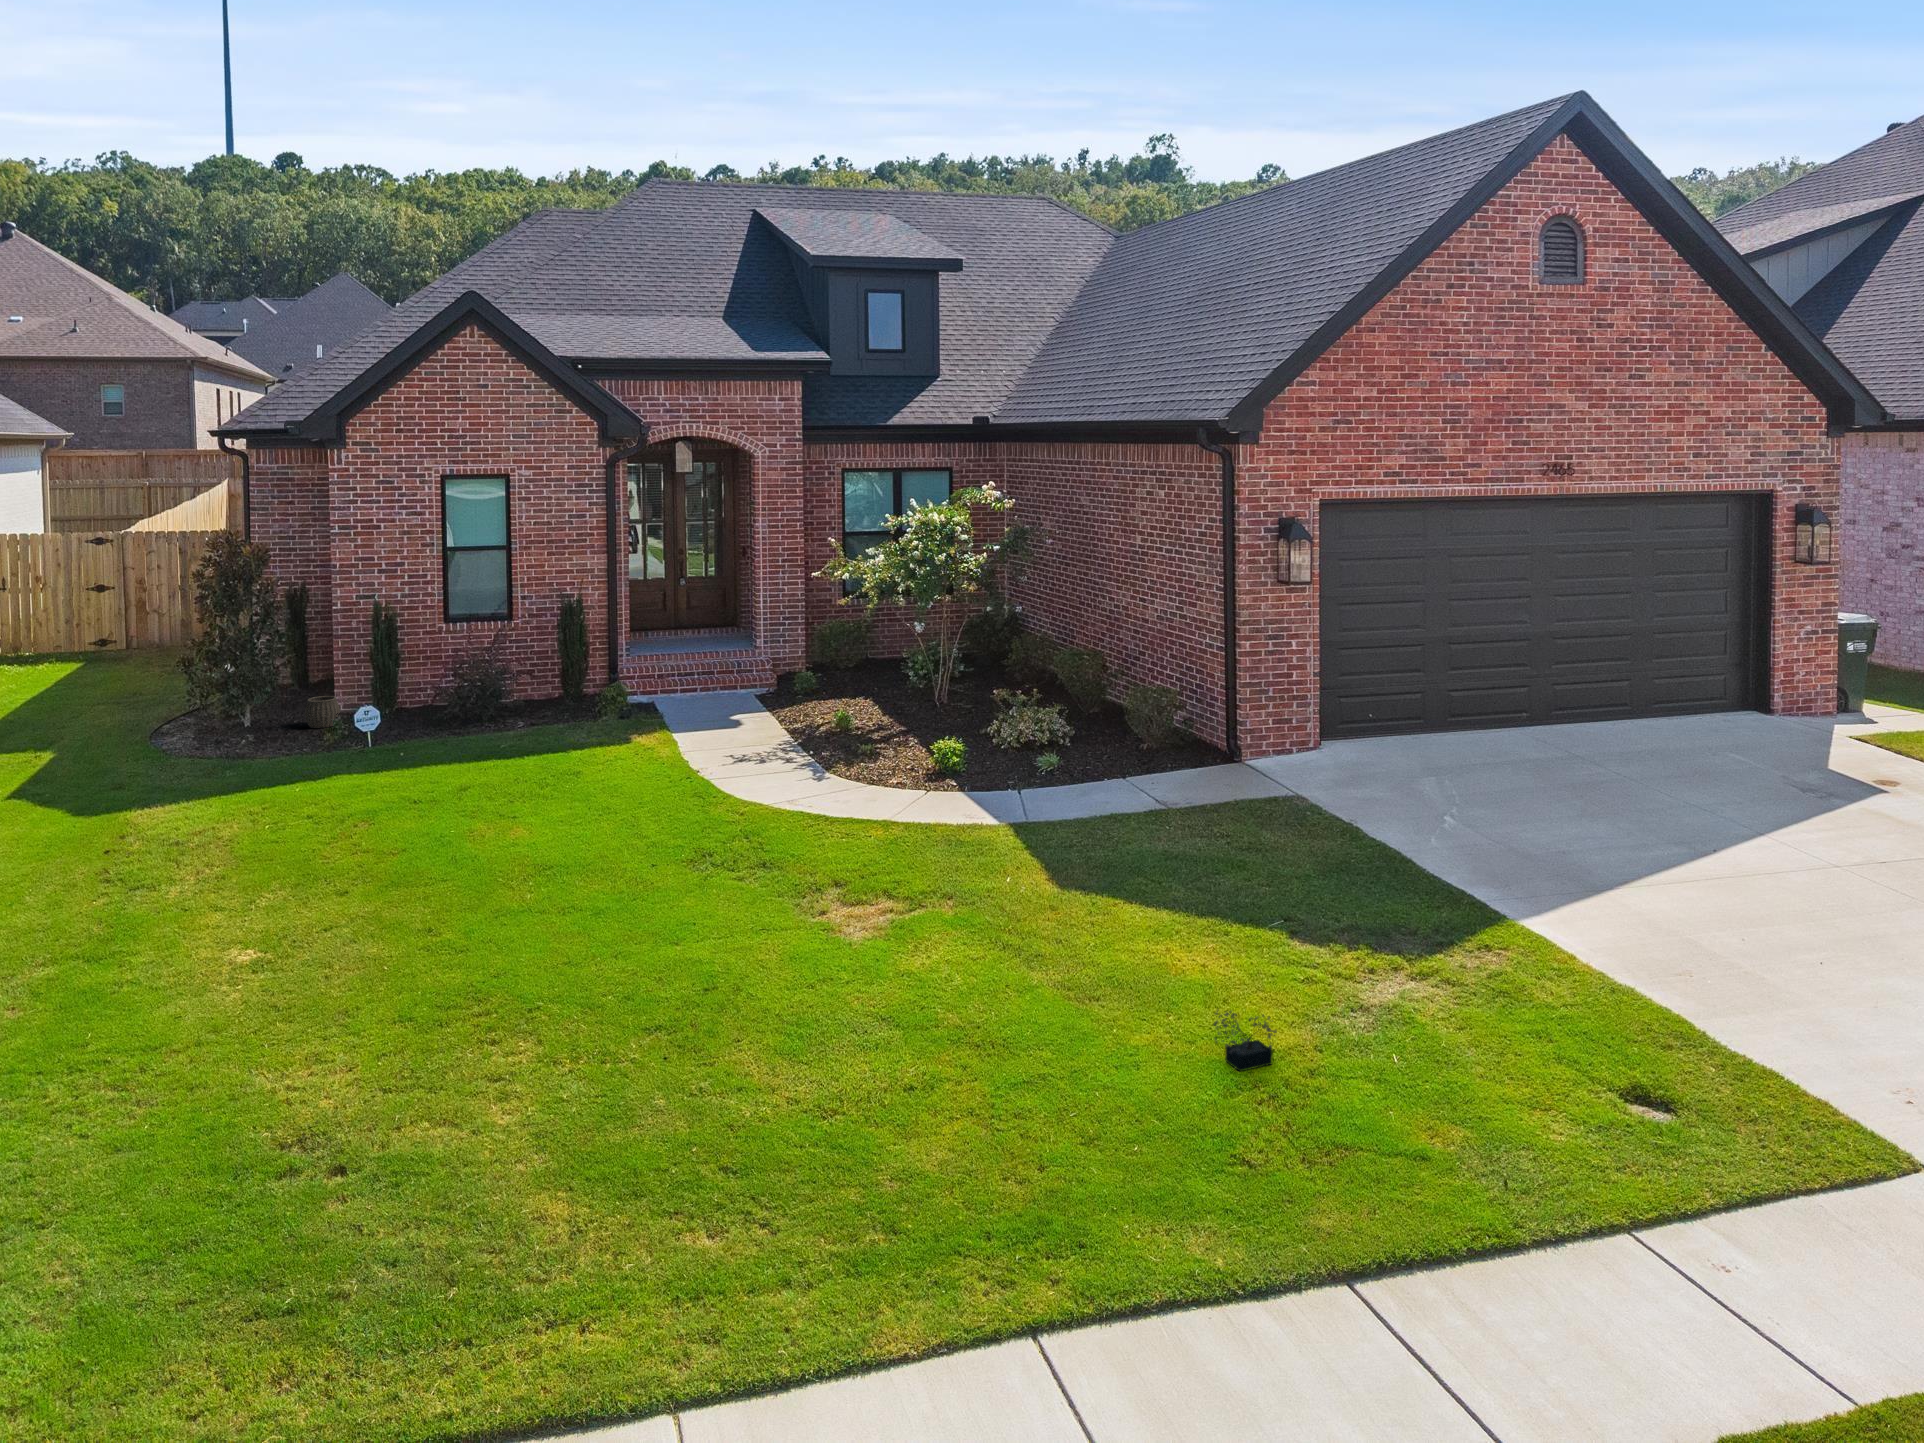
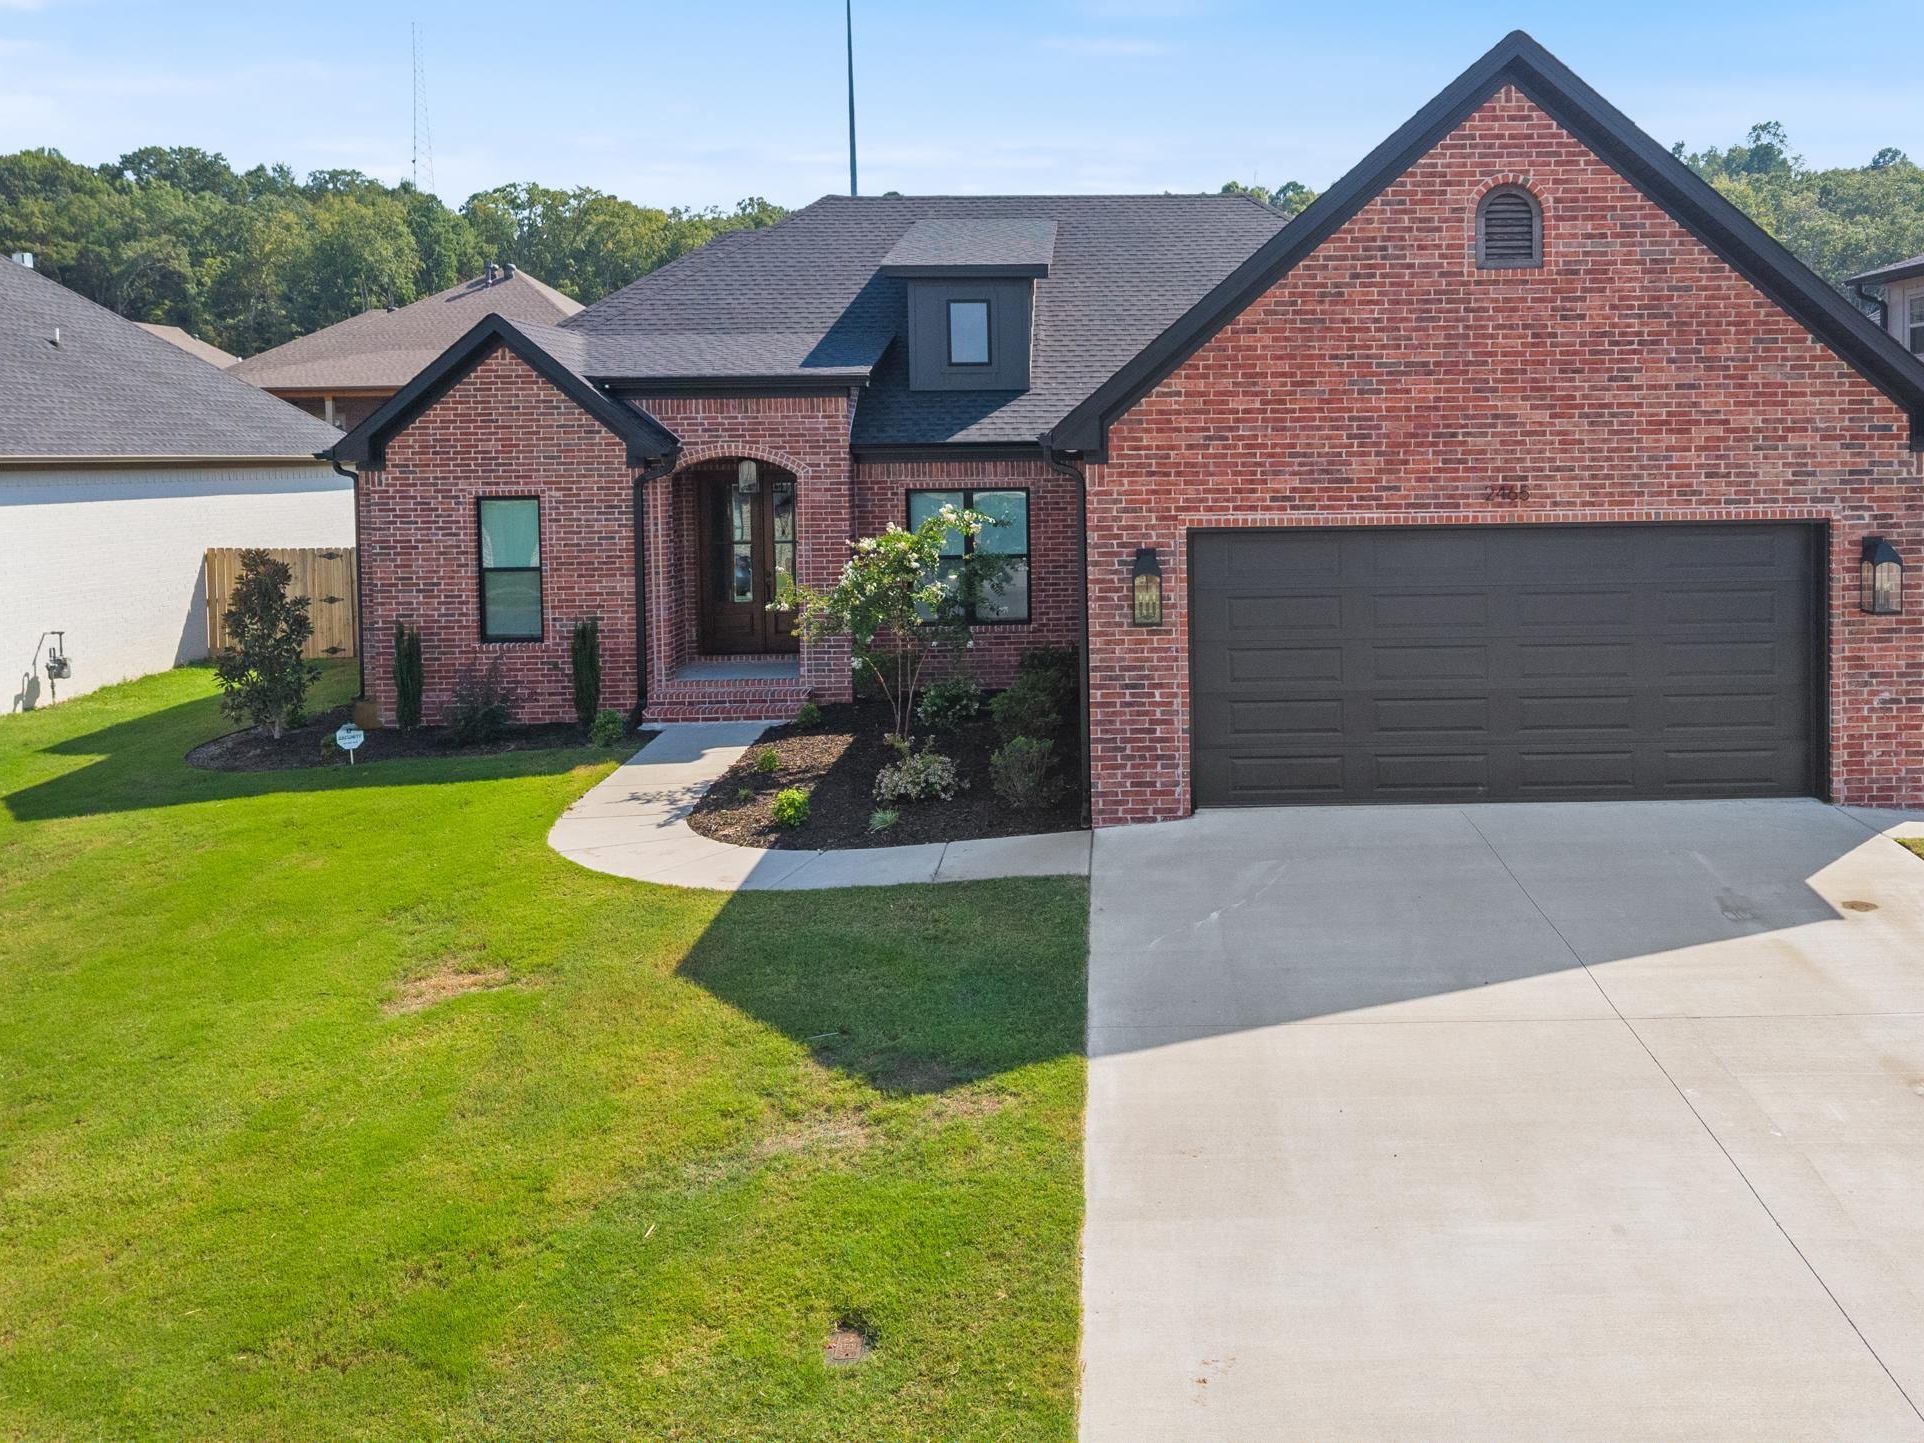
decorative plant: present [1214,1011,1277,1071] -> none [306,1171,405,1257]

